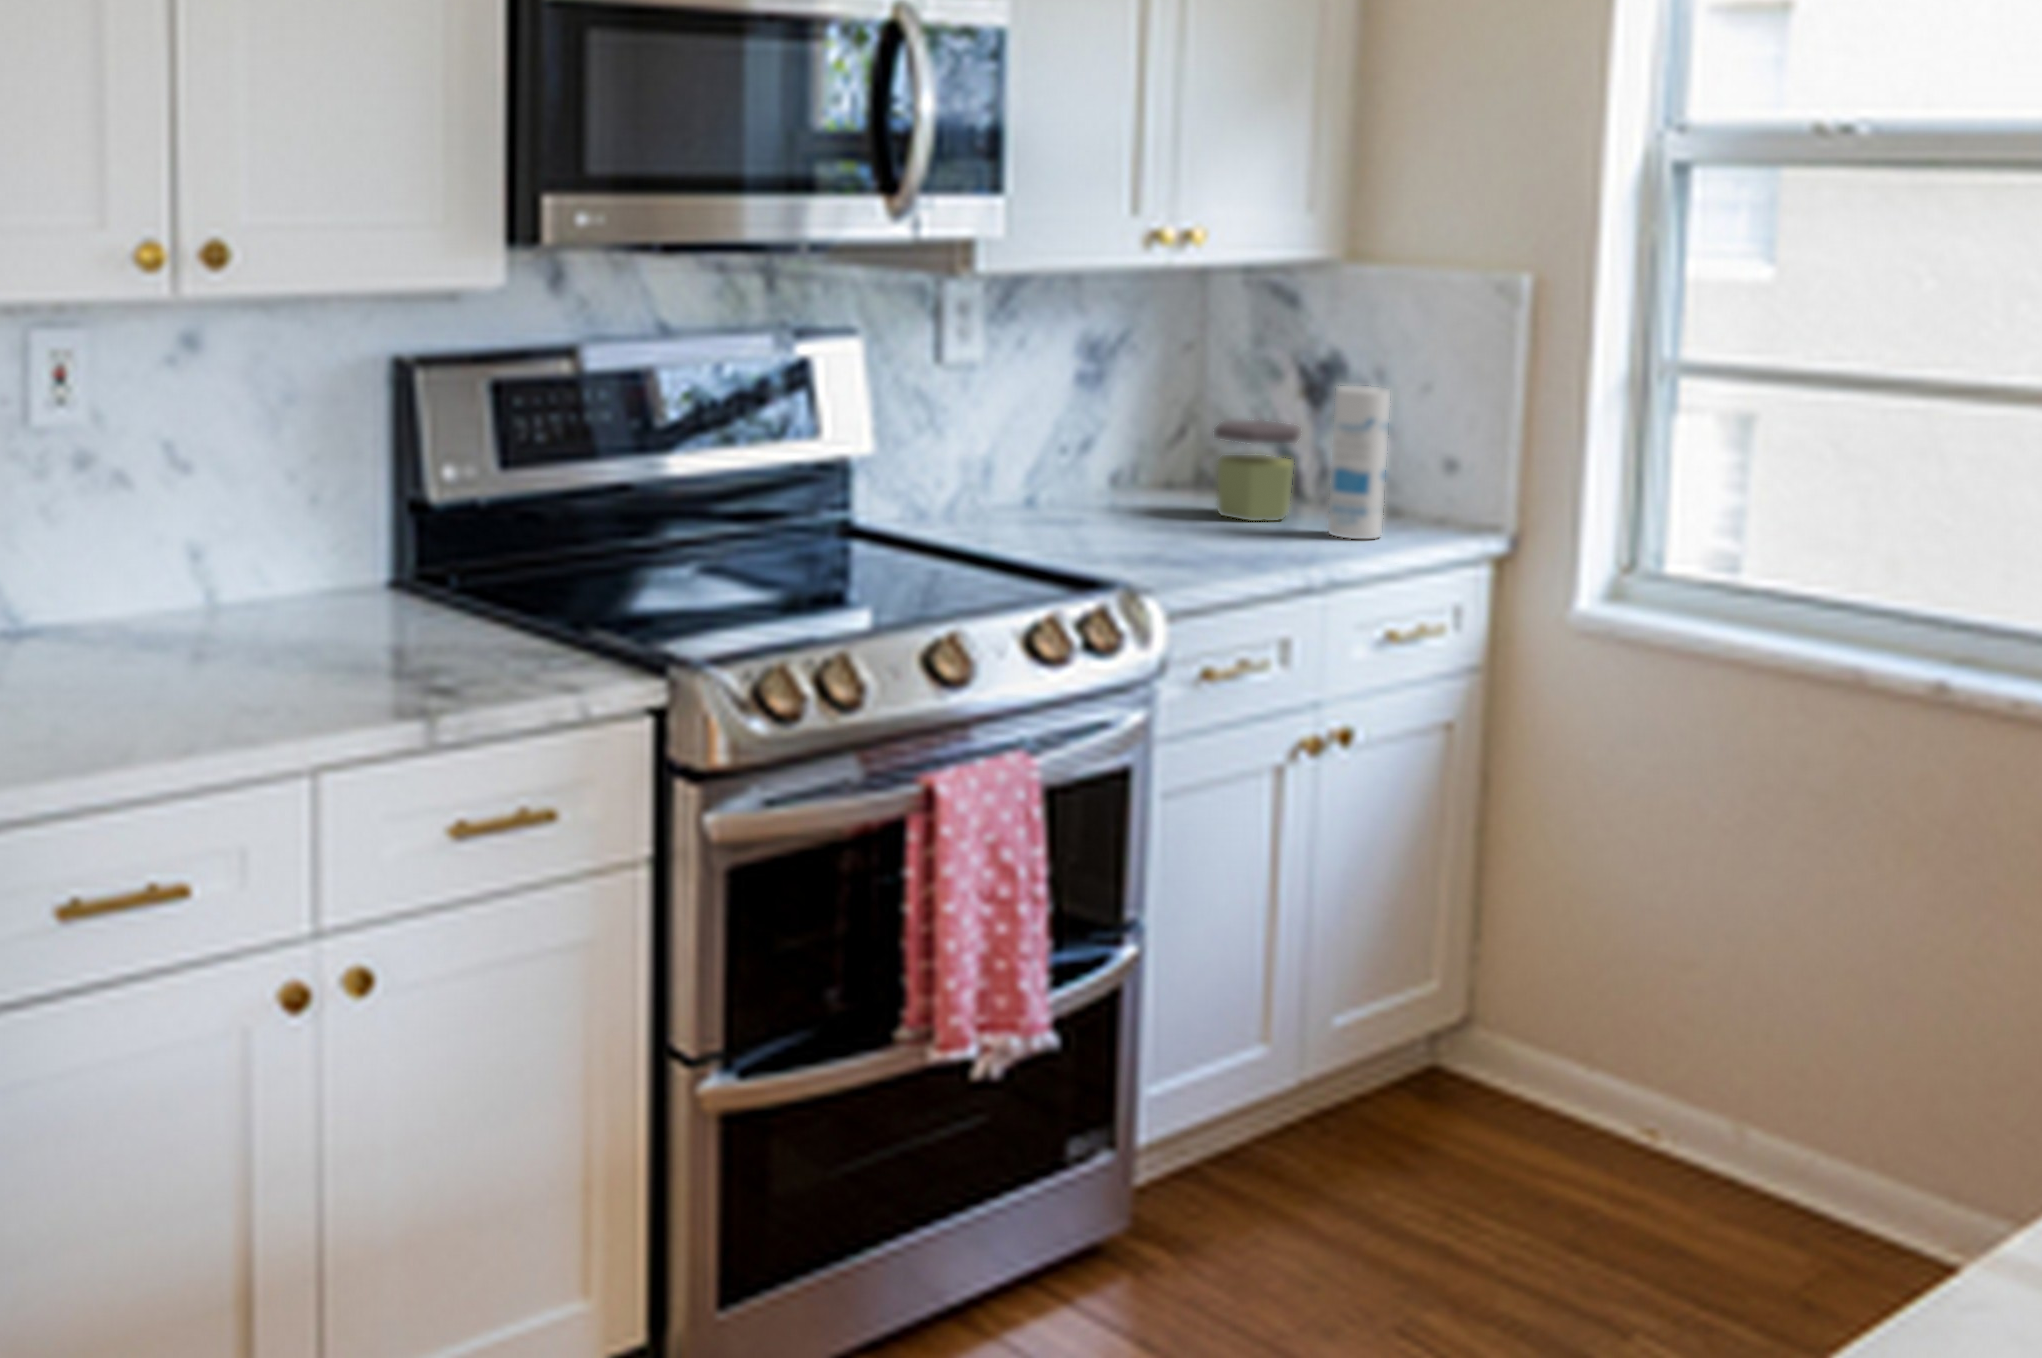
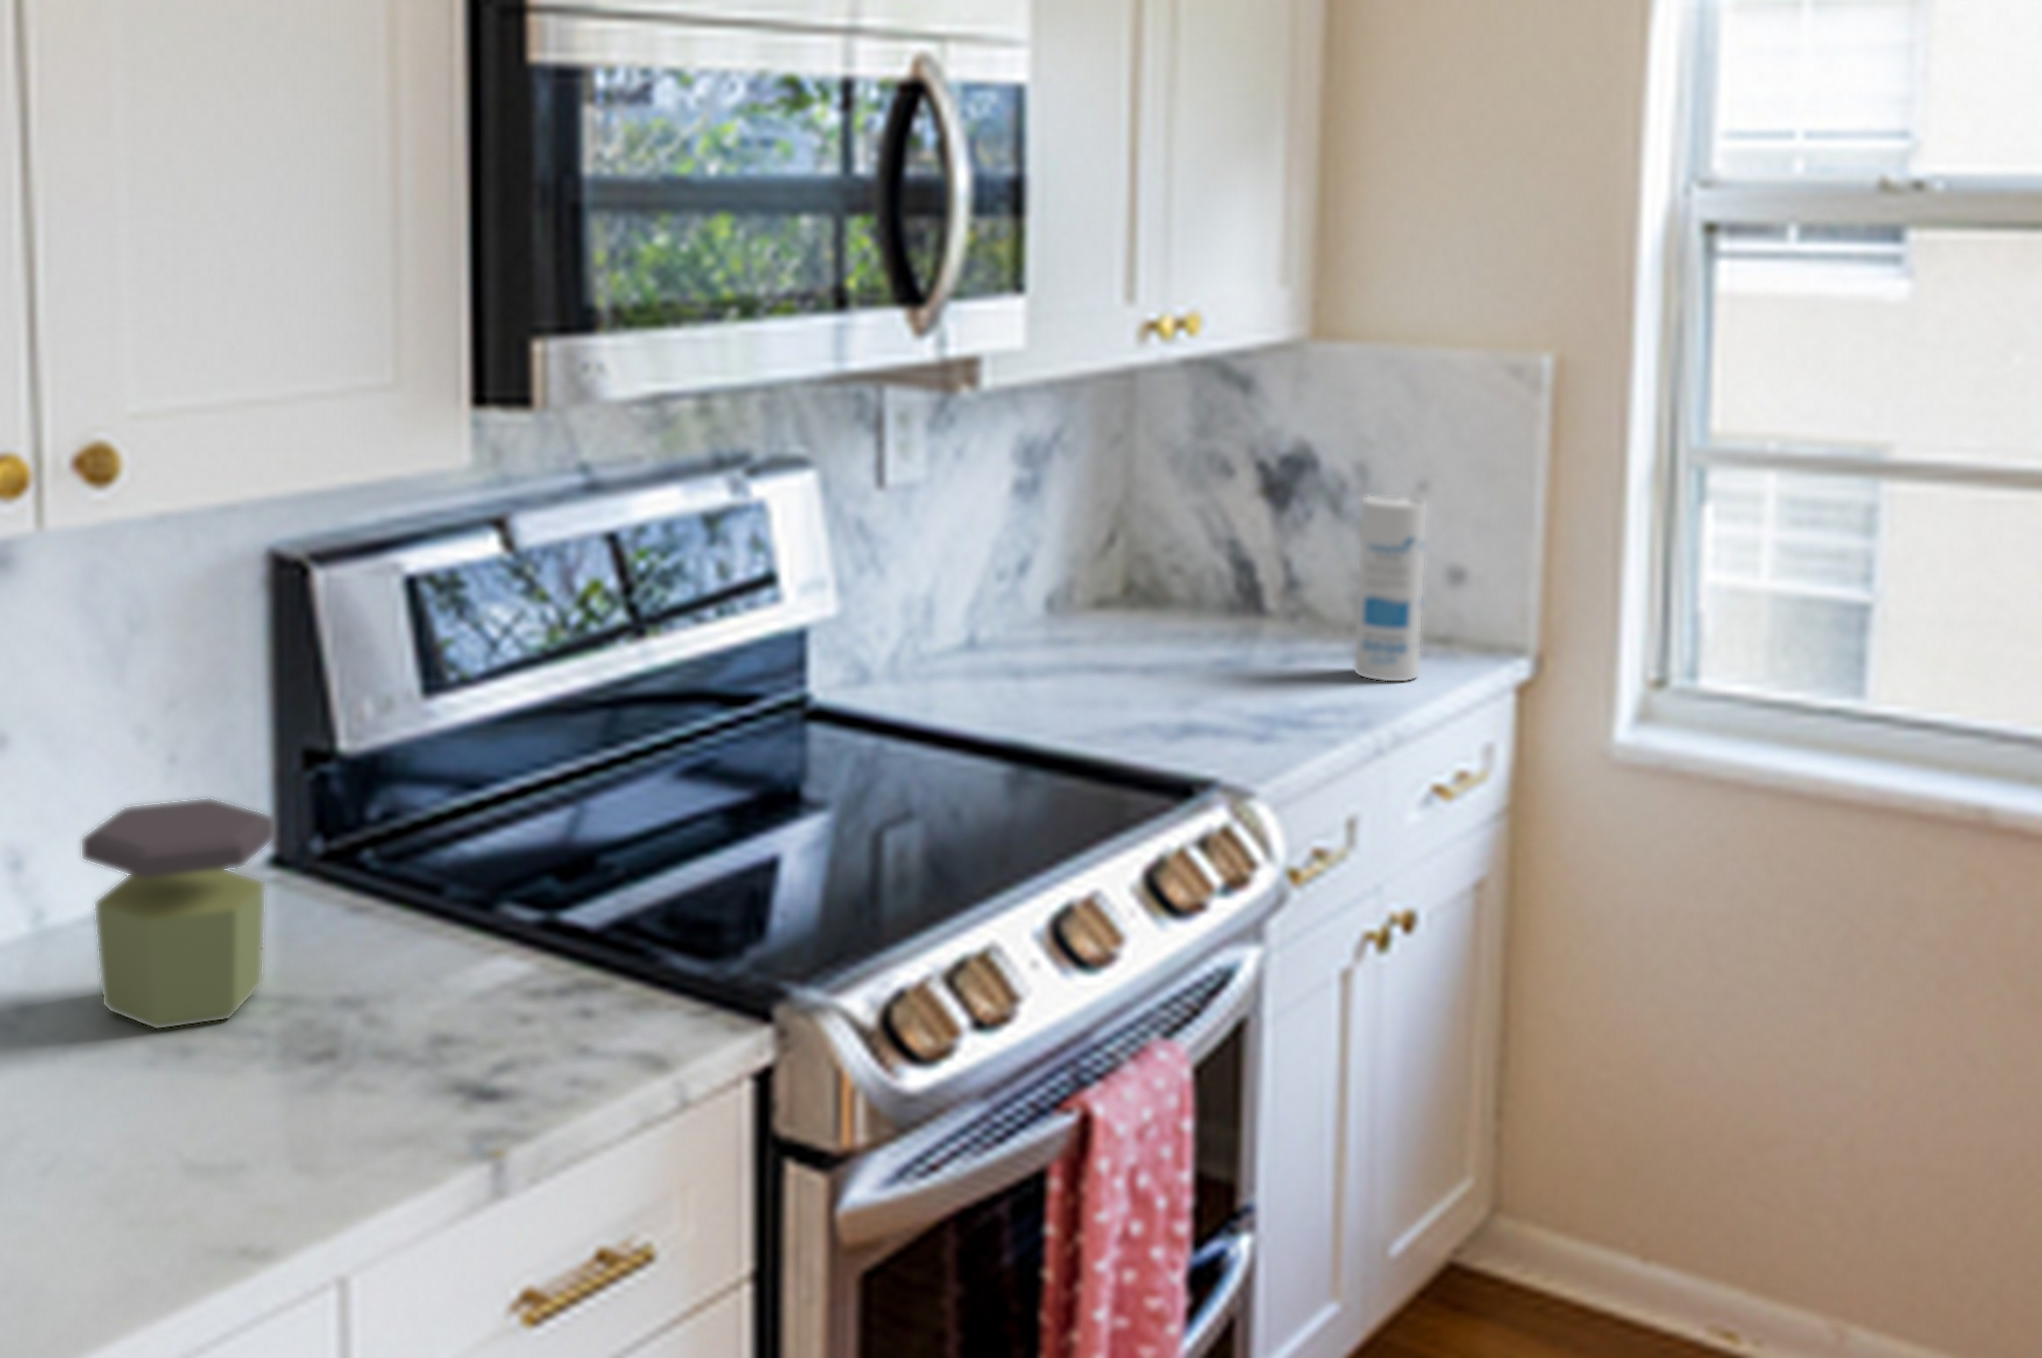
jar: present [1214,420,1301,521] -> present [82,799,275,1028]

